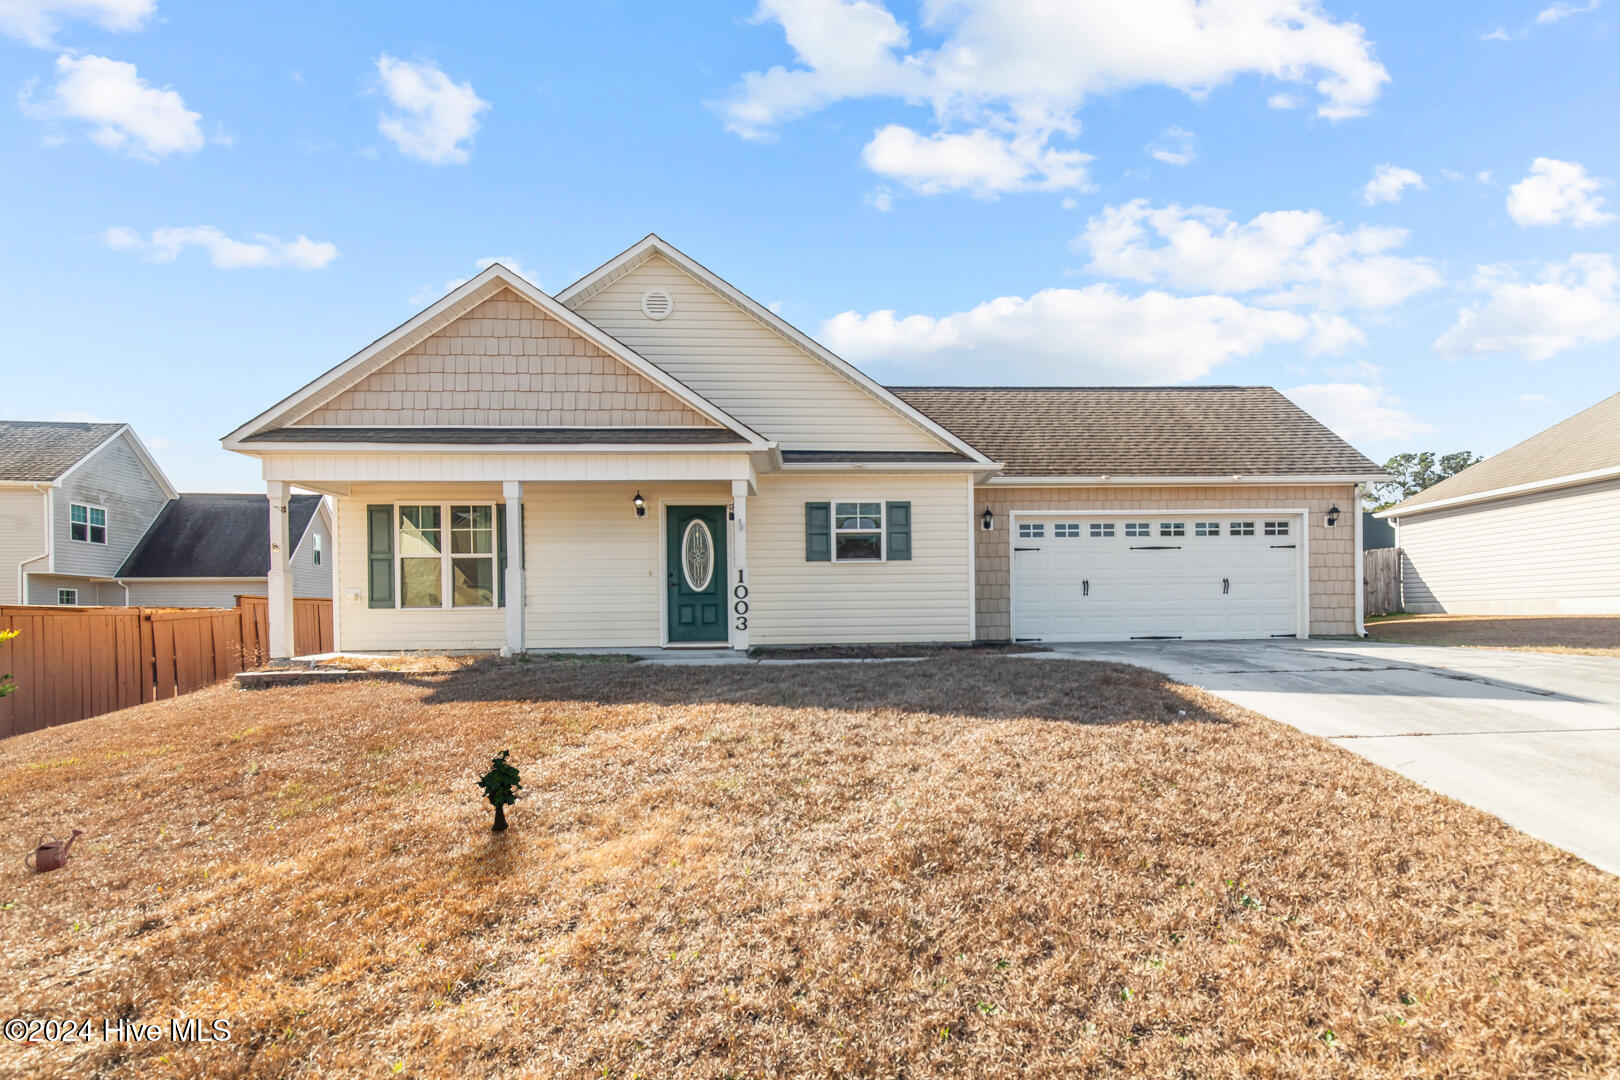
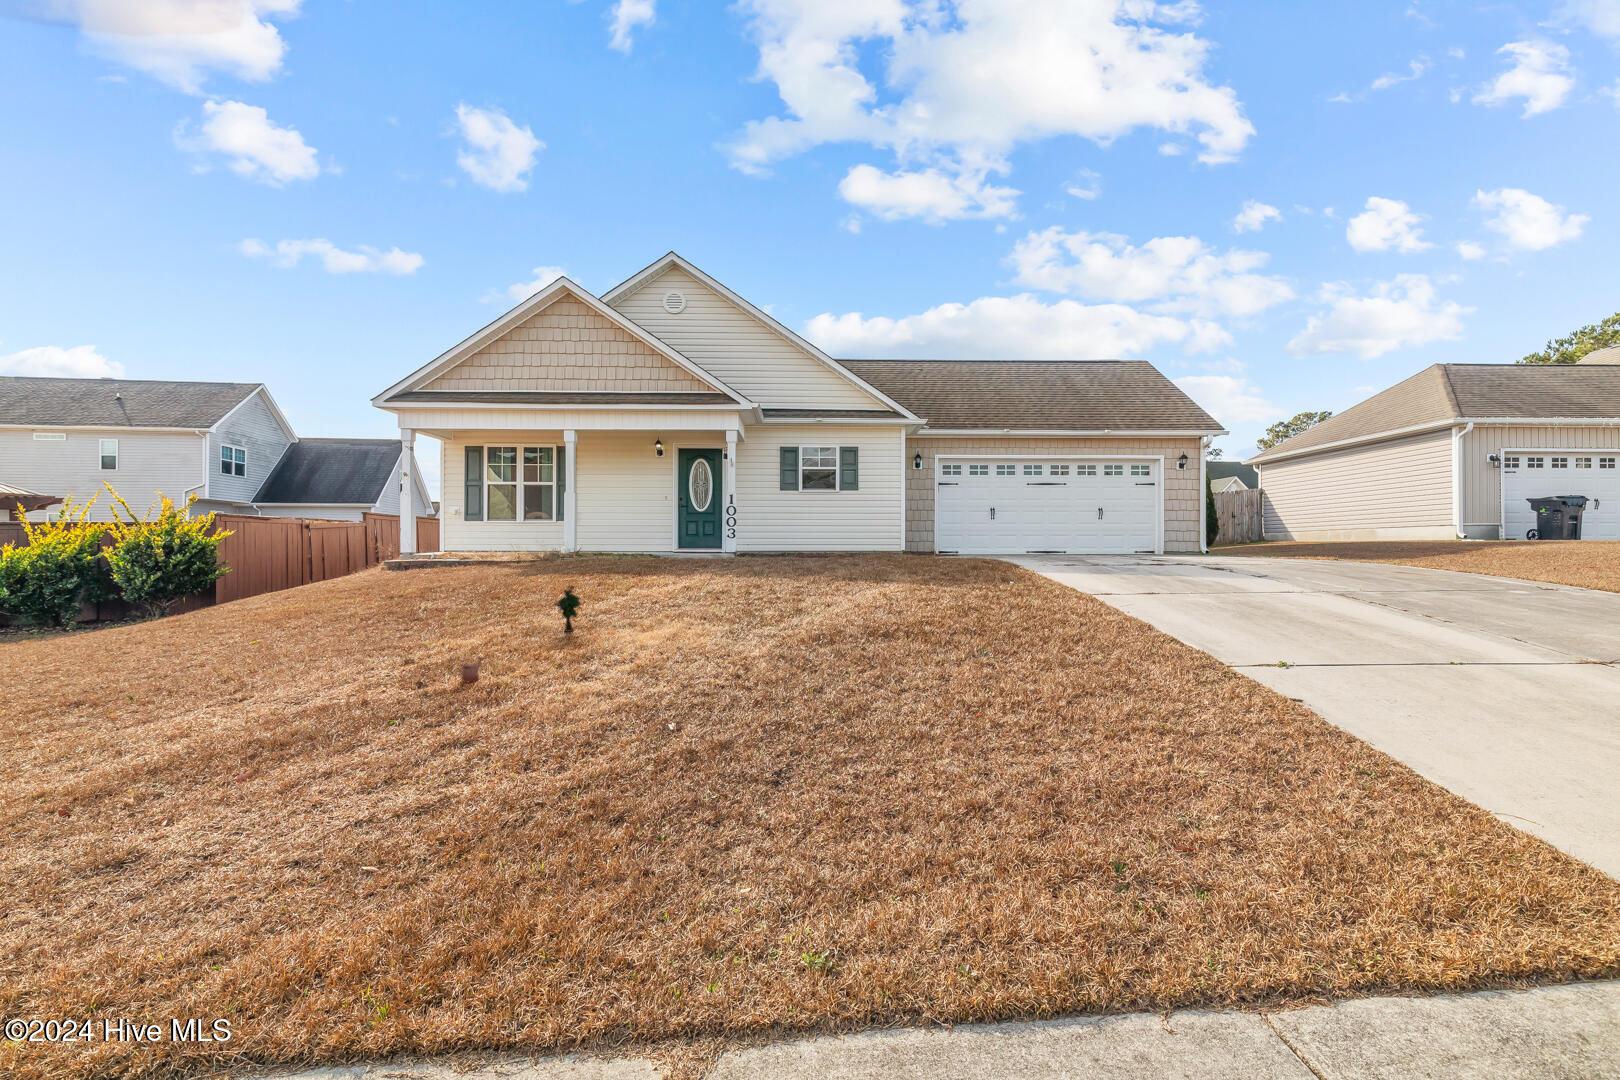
watering can: present [24,830,83,872] -> present [459,657,484,683]

